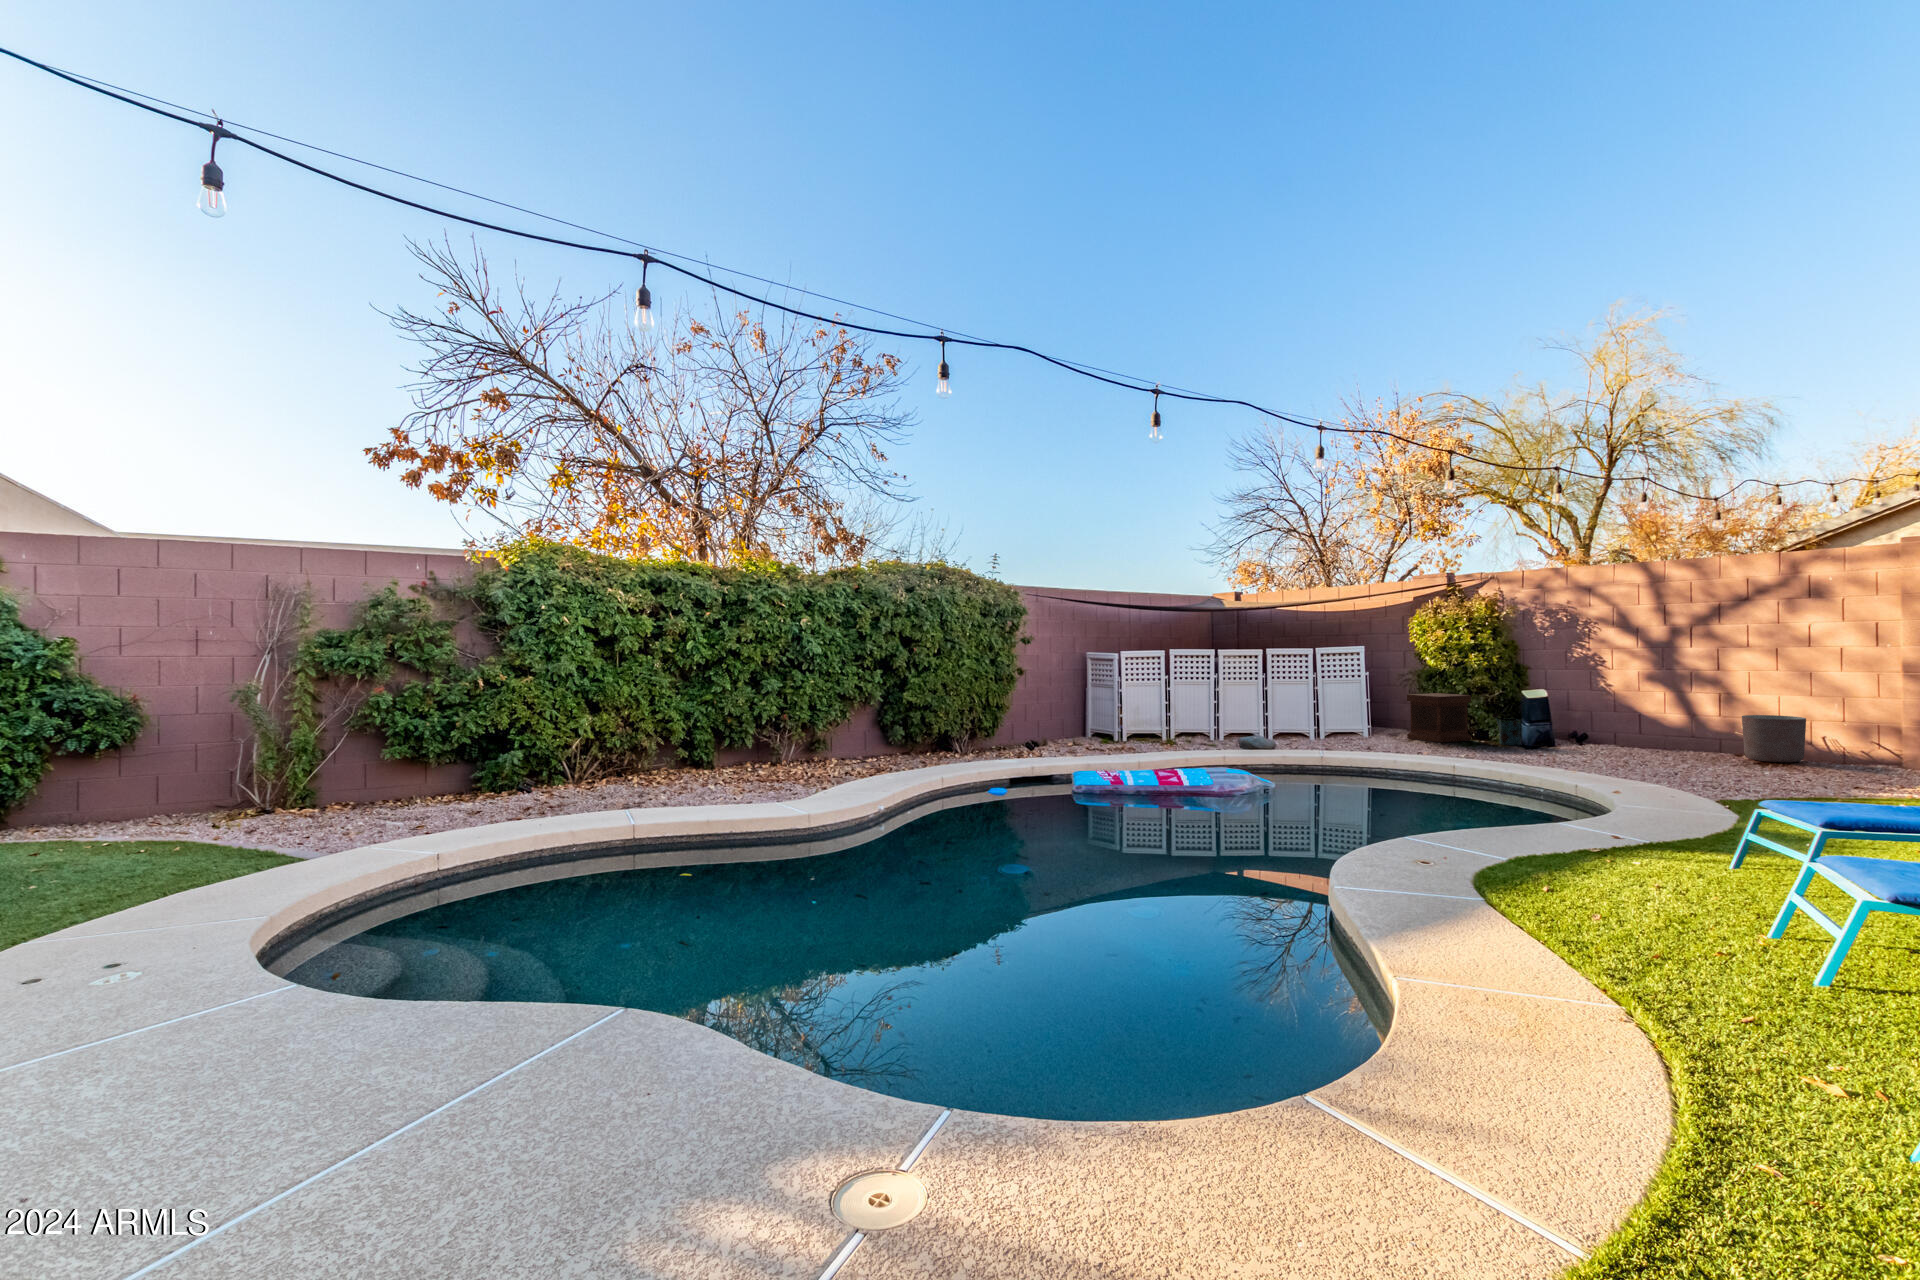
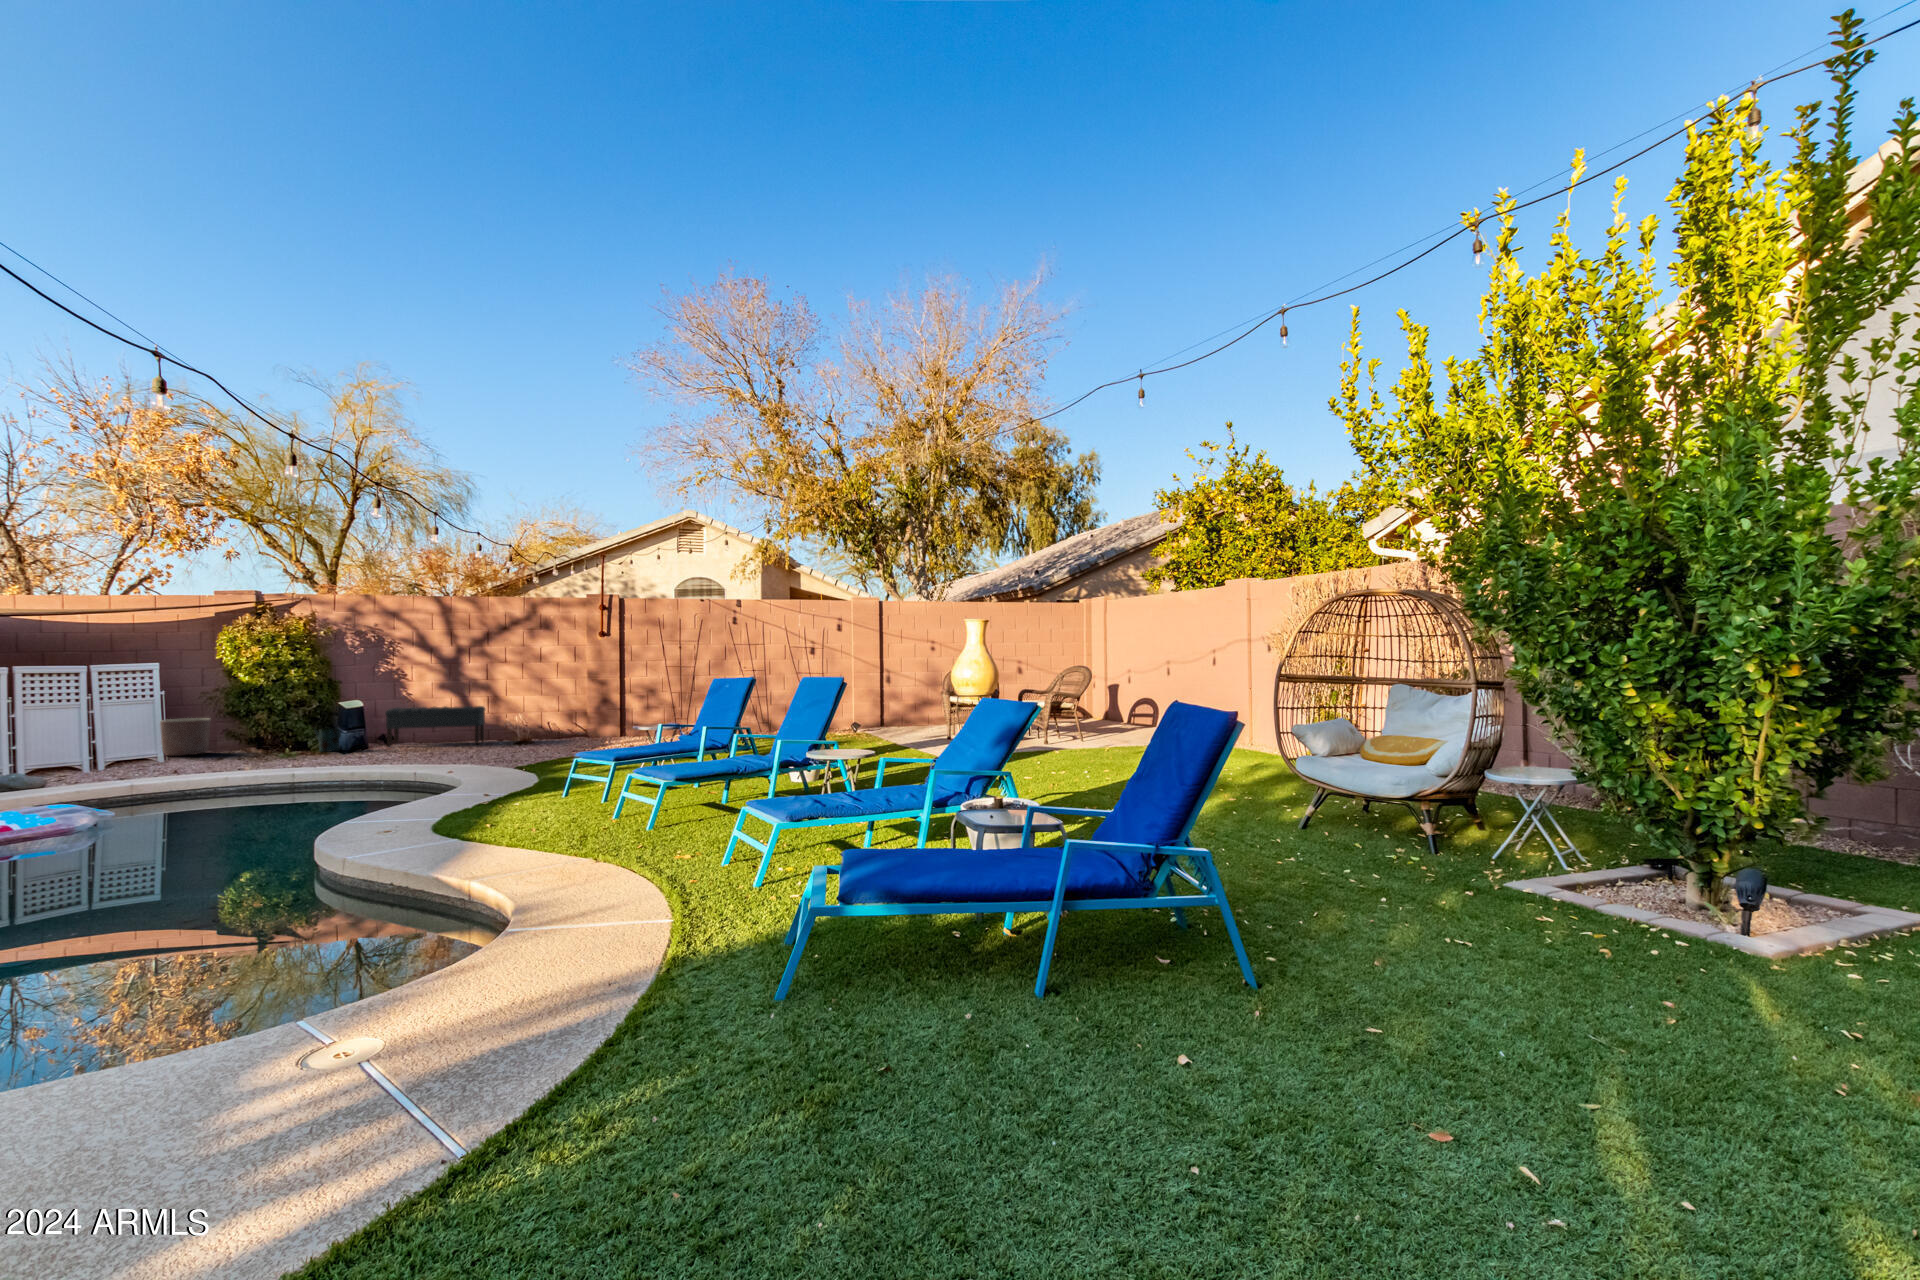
side table: present [1407,693,1471,742] -> none [220,709,289,756]
bench: none [1574,701,1713,757] -> present [385,706,485,747]
planter: present [1742,715,1806,763] -> present [160,718,211,756]

